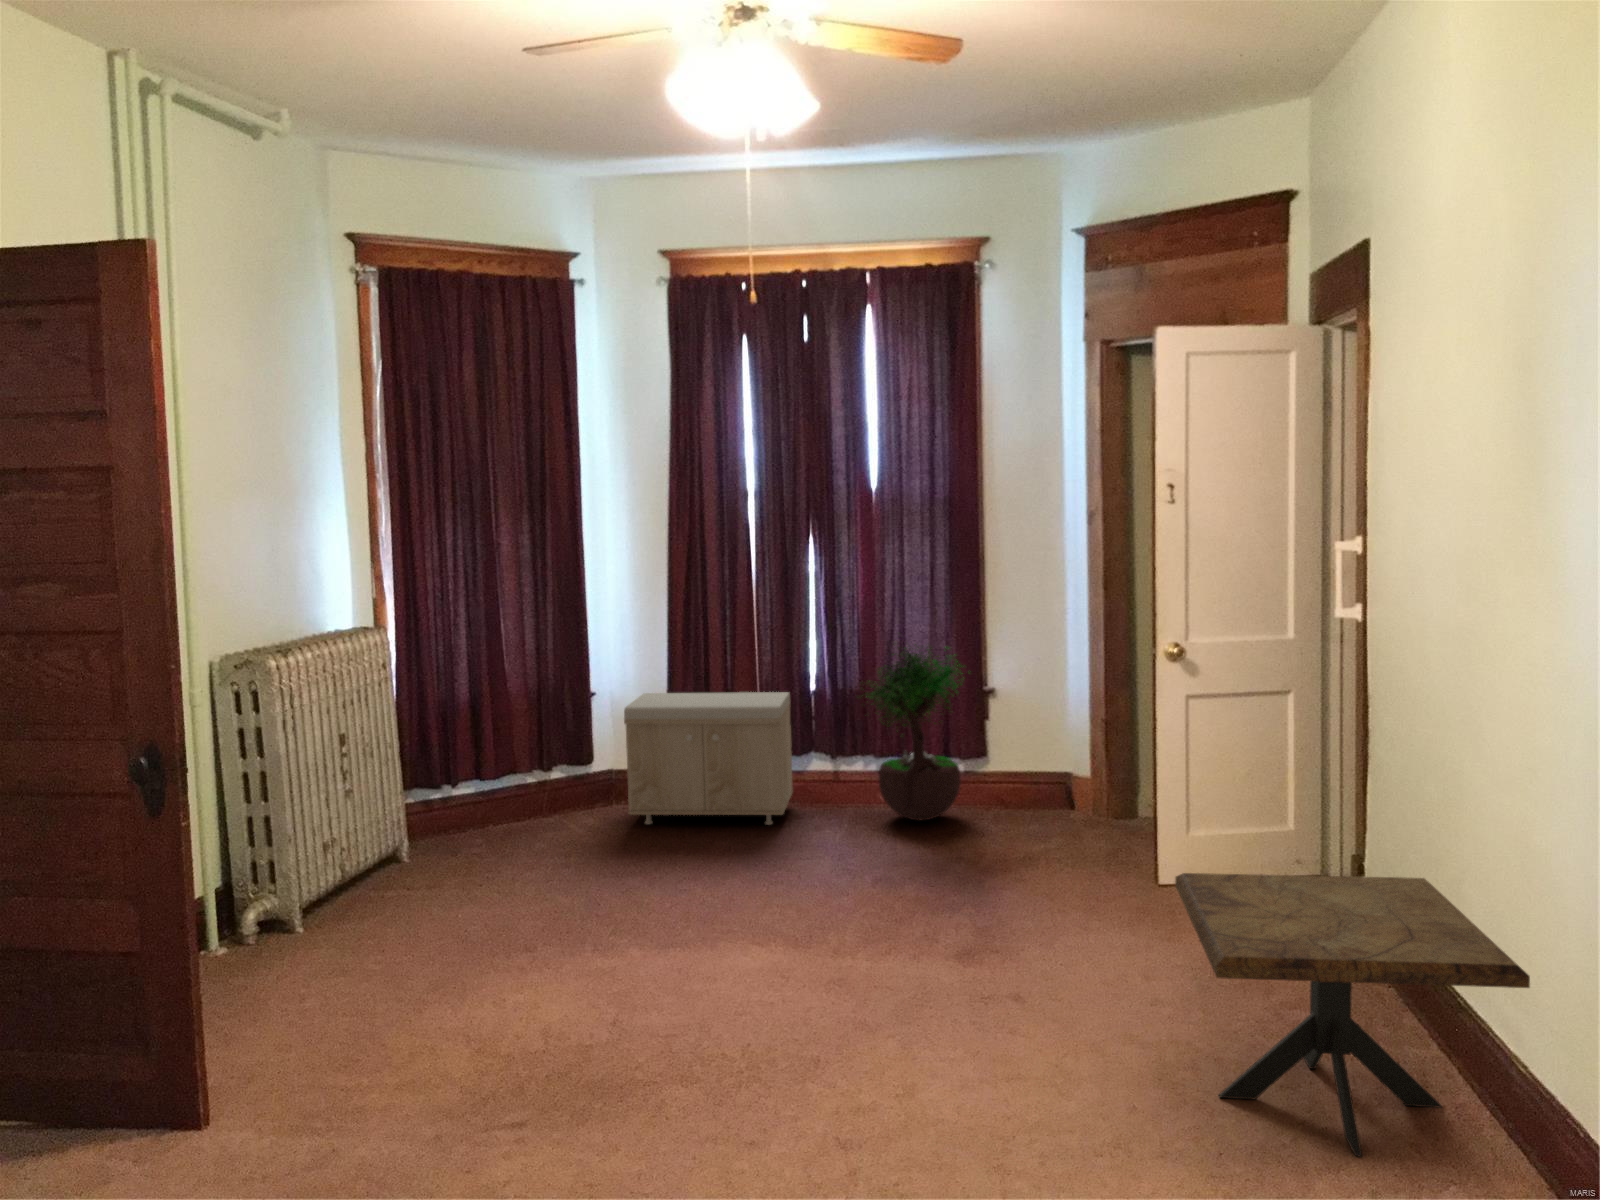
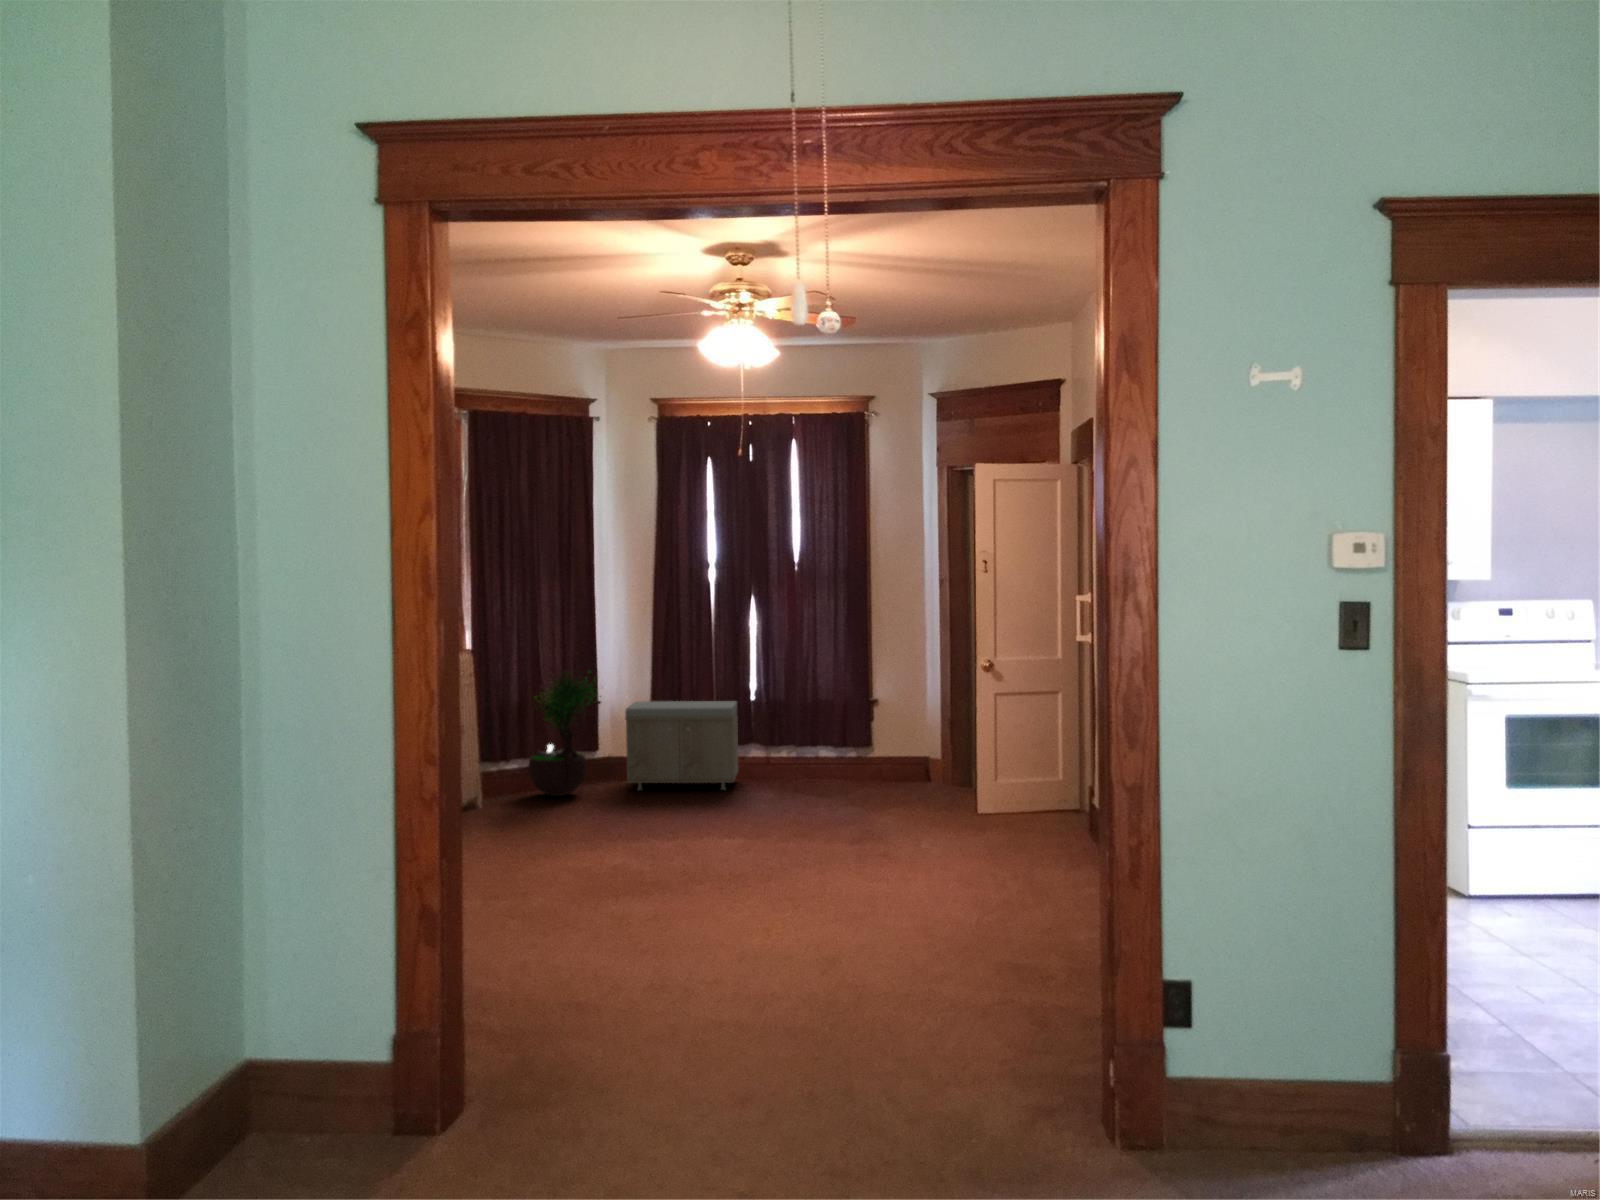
potted tree: present [862,644,962,820] -> present [528,665,601,796]
side table: present [1175,873,1530,1156] -> none [974,778,1140,912]

